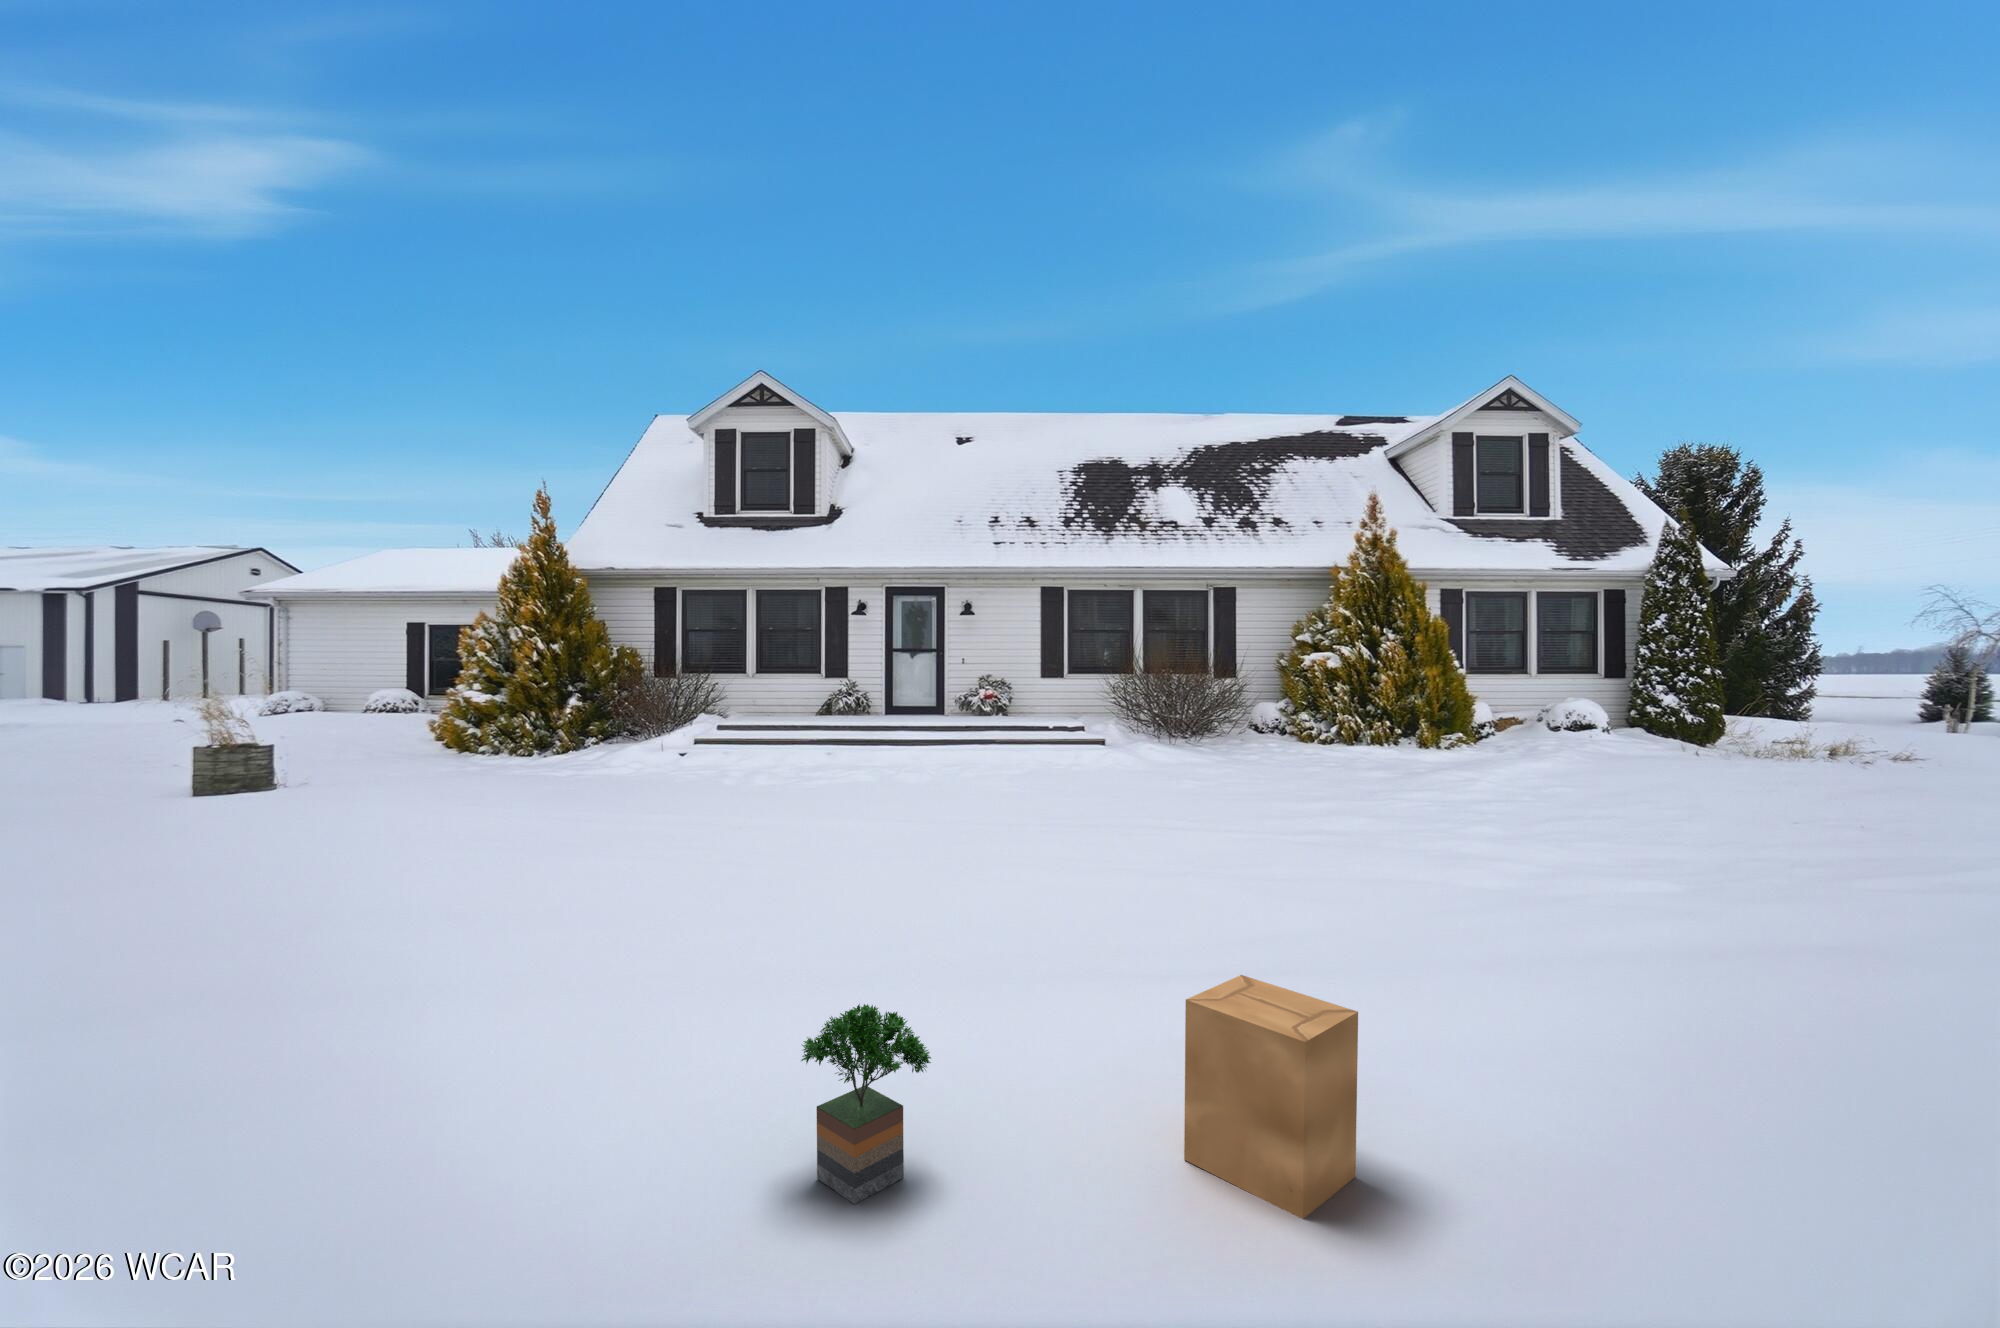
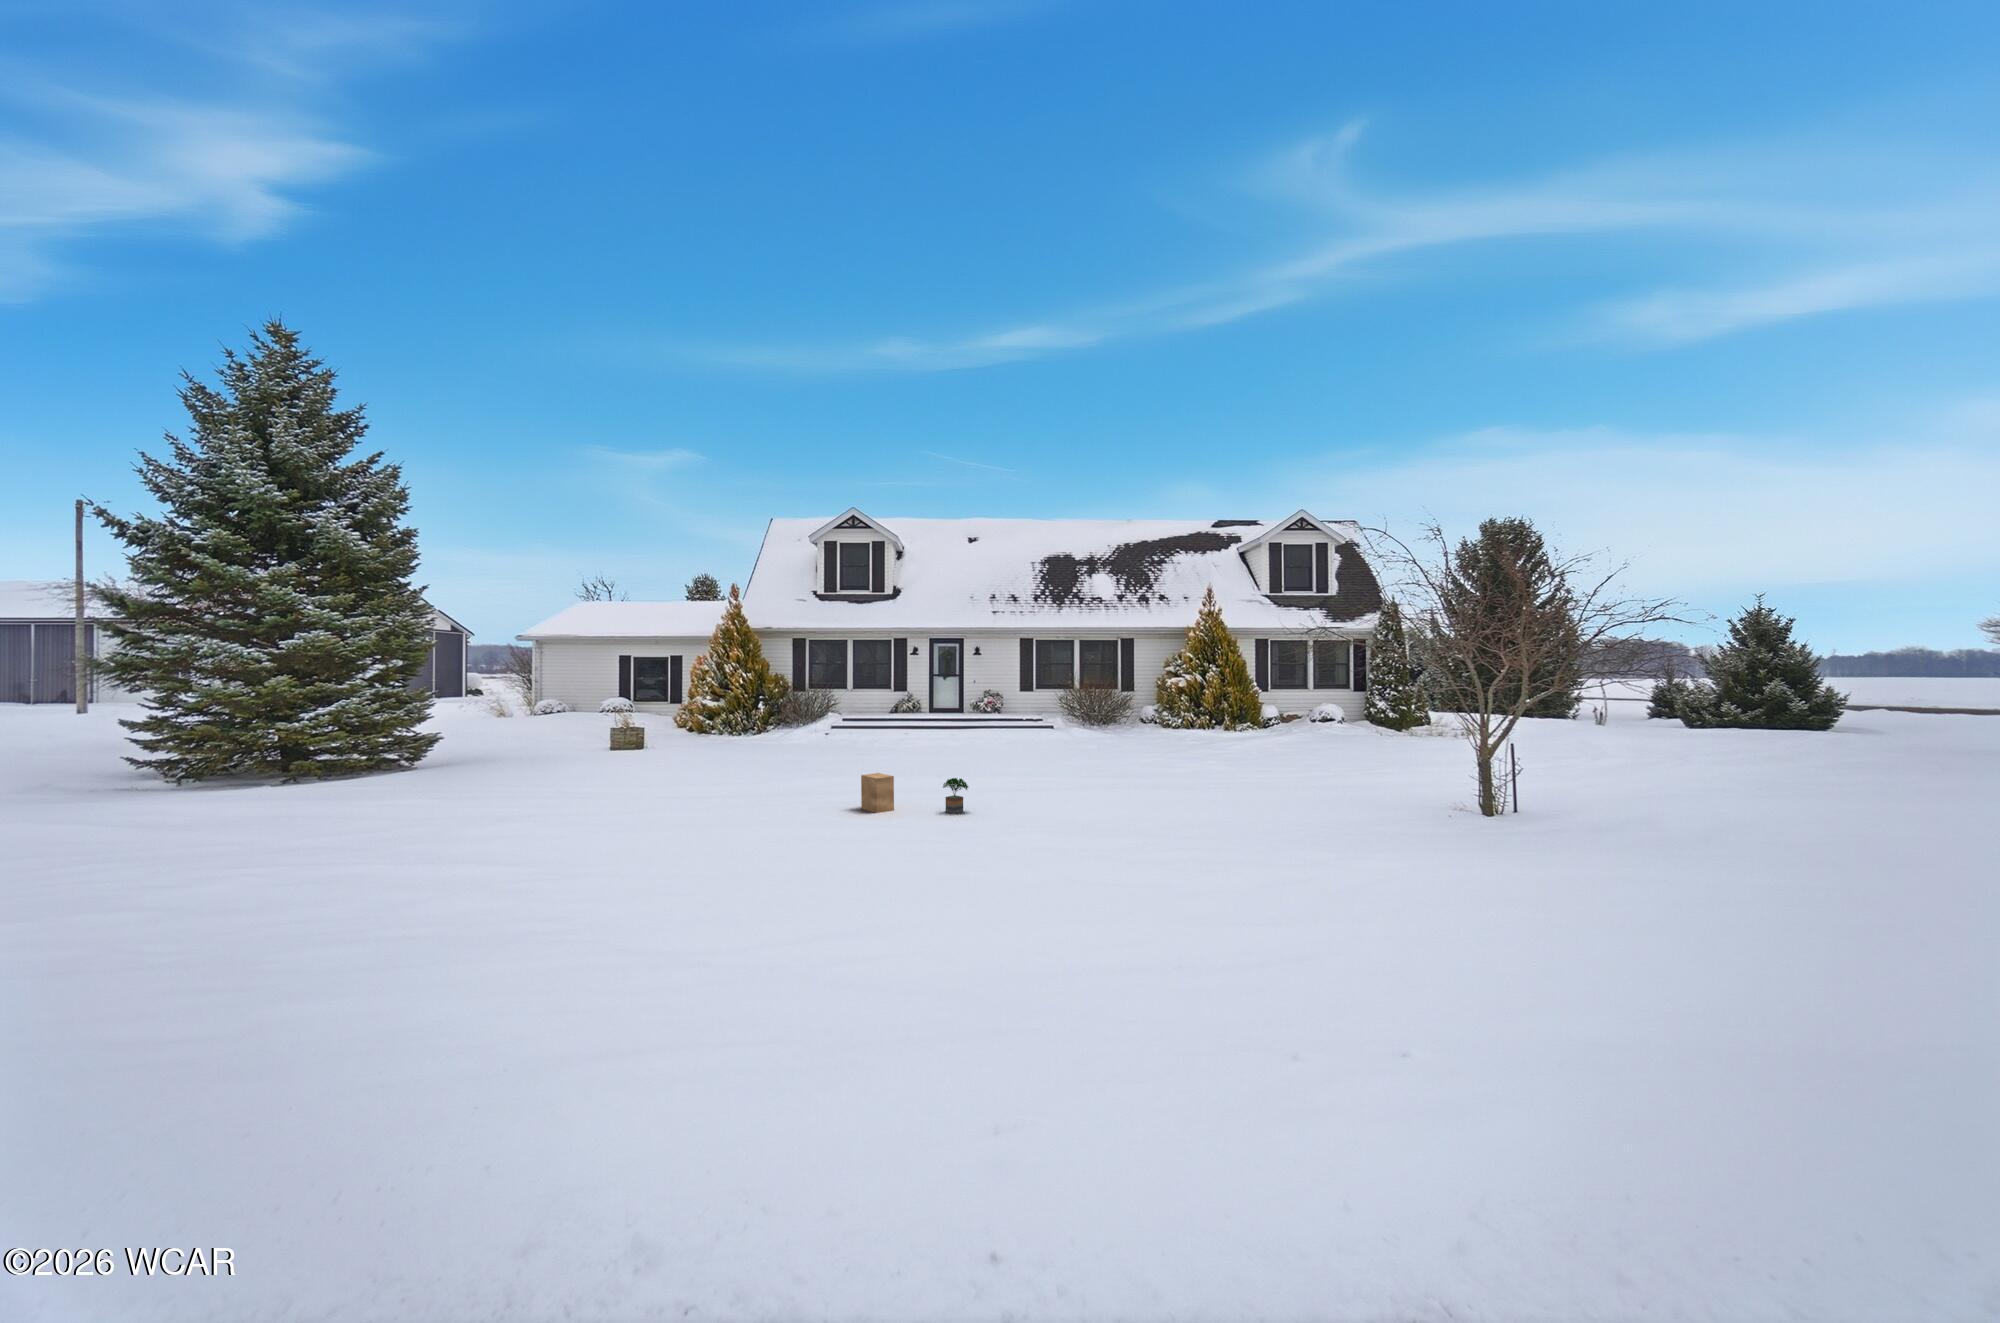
cardboard box: present [1184,975,1358,1219] -> present [861,773,894,813]

